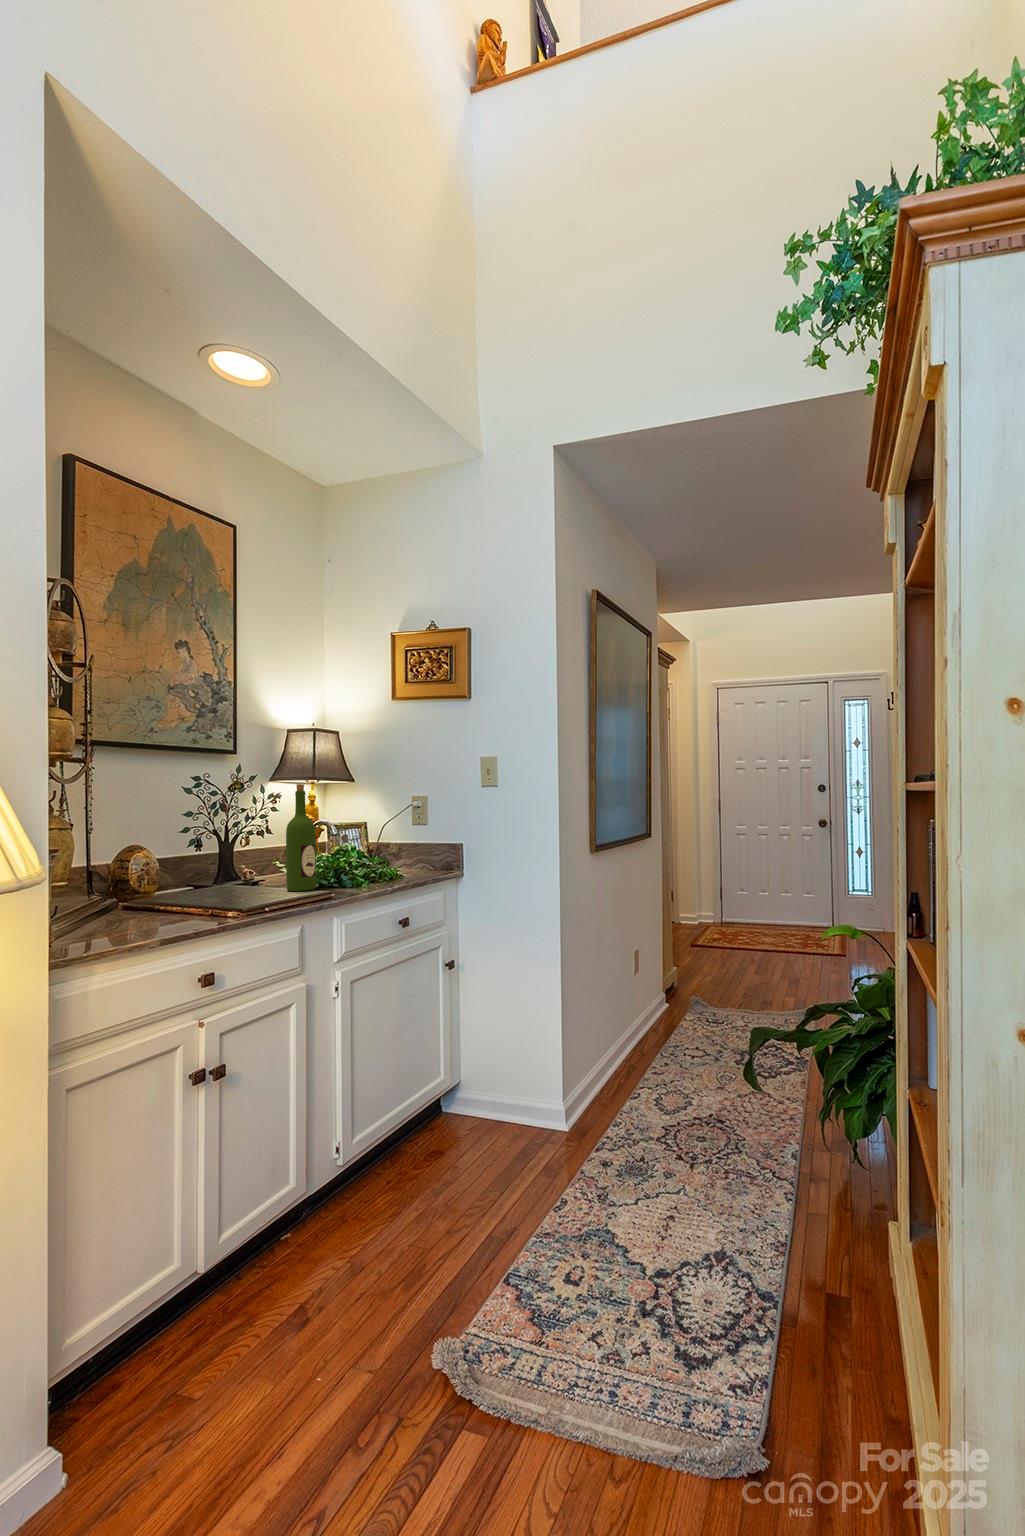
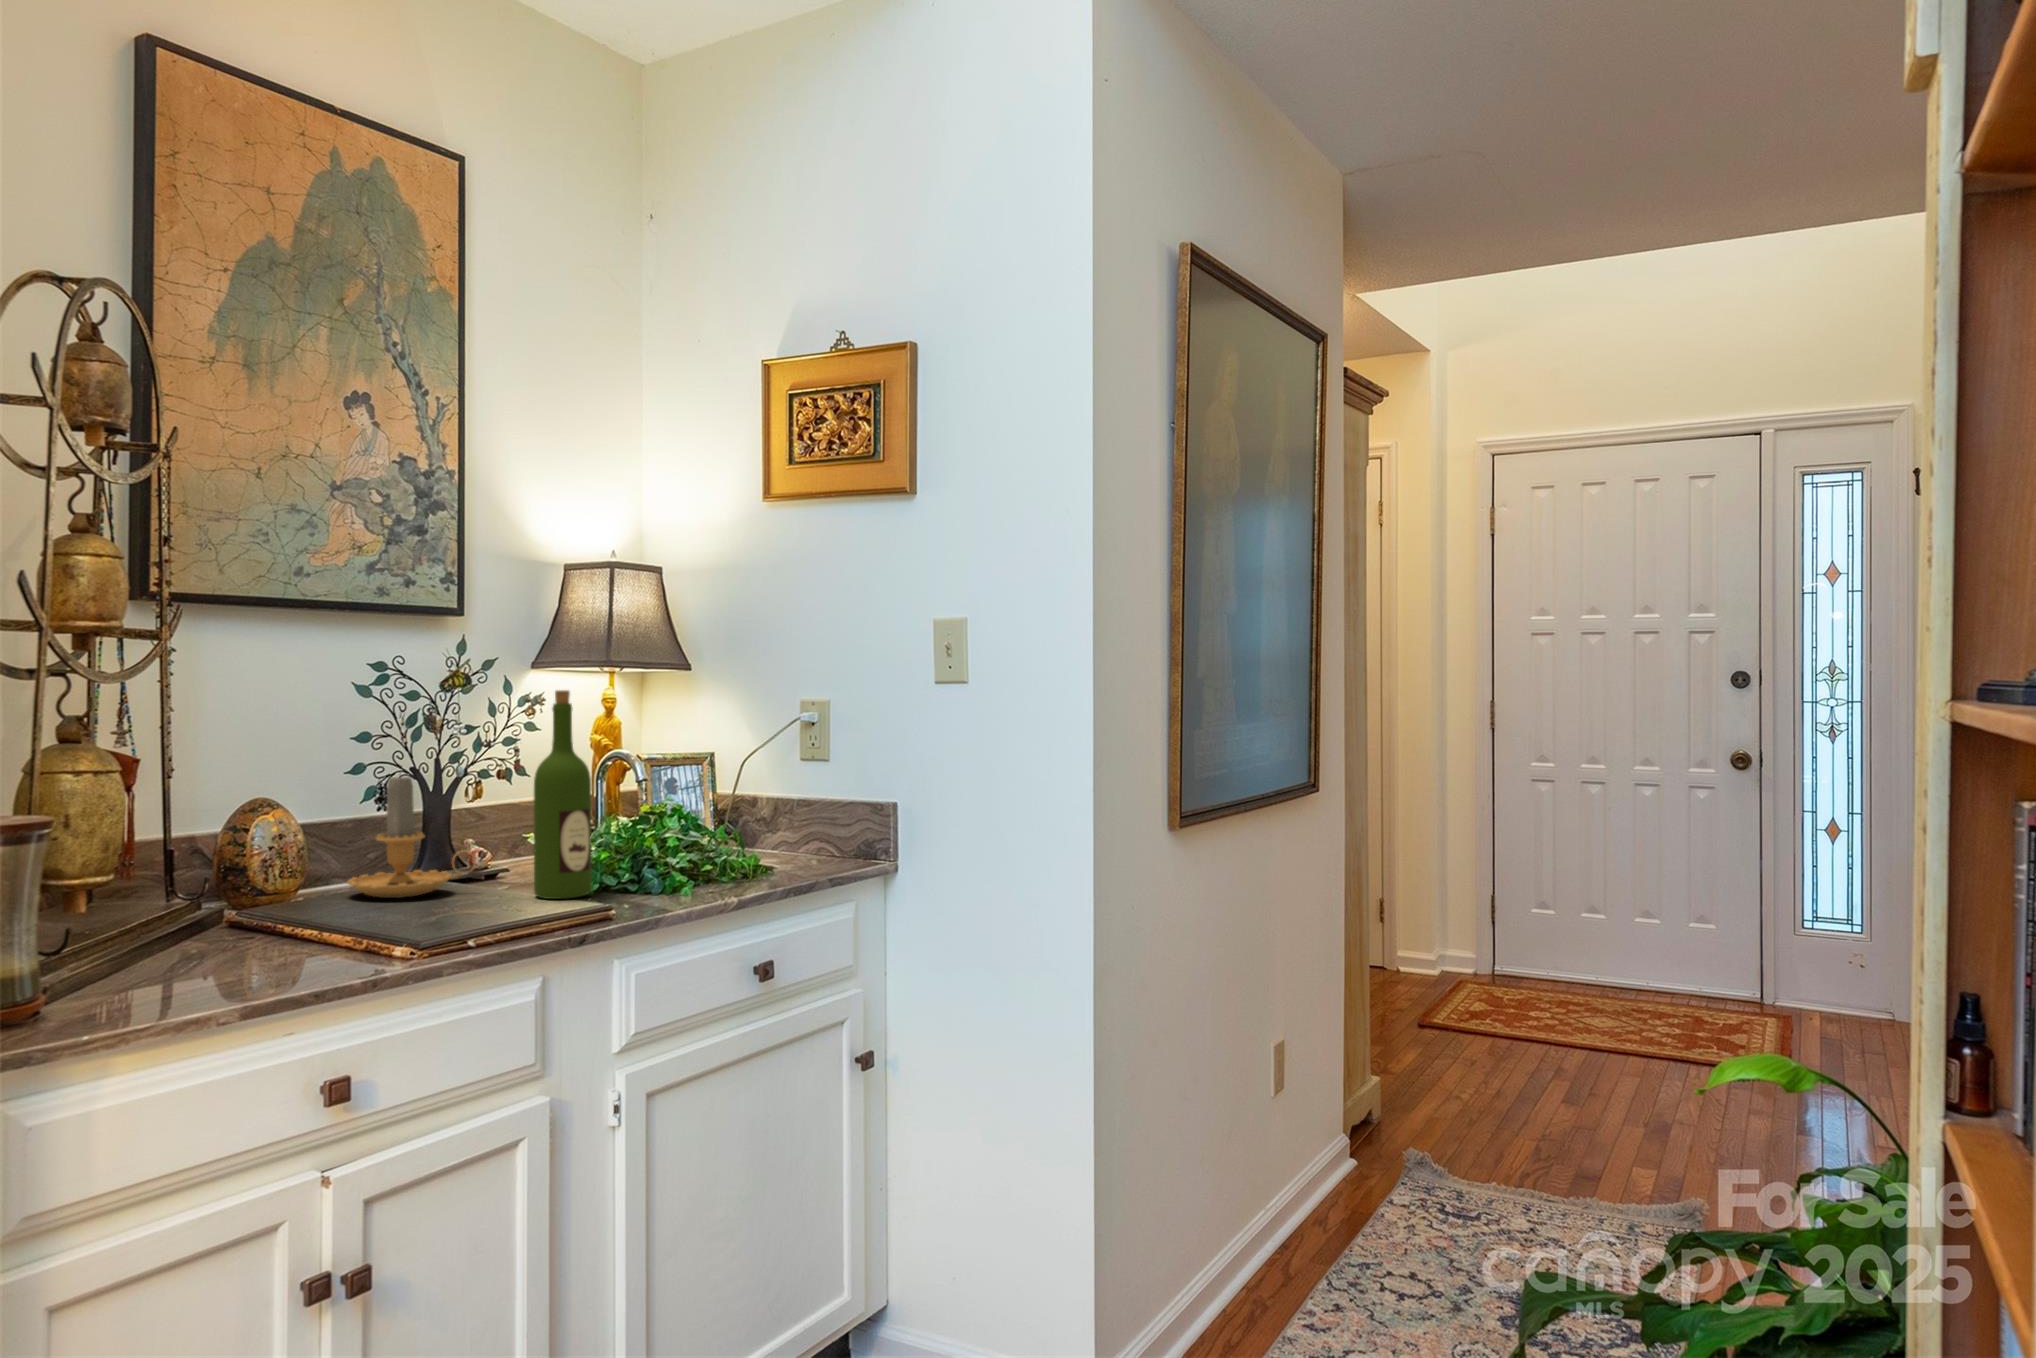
candle: none [188,827,255,894] -> present [347,776,476,898]

